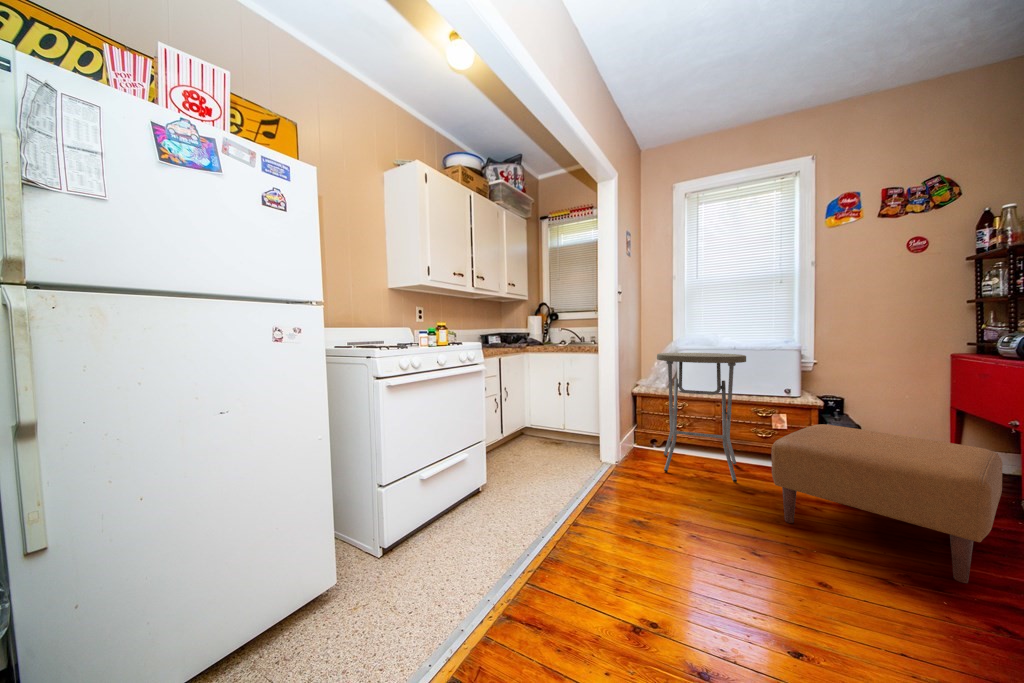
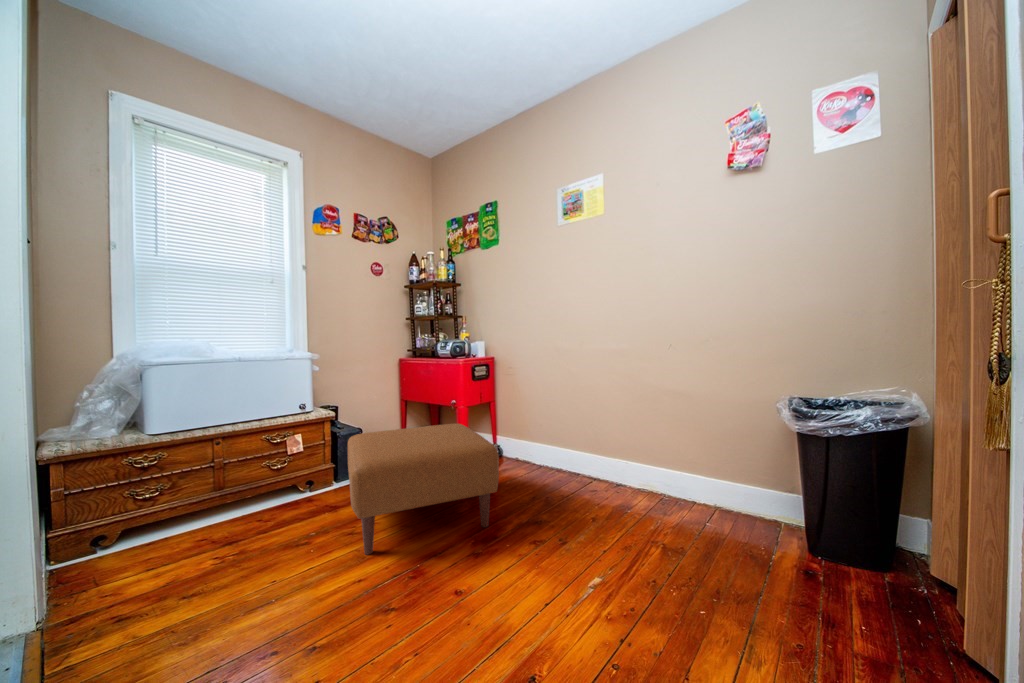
side table: present [657,353,746,482] -> none [121,370,277,585]

